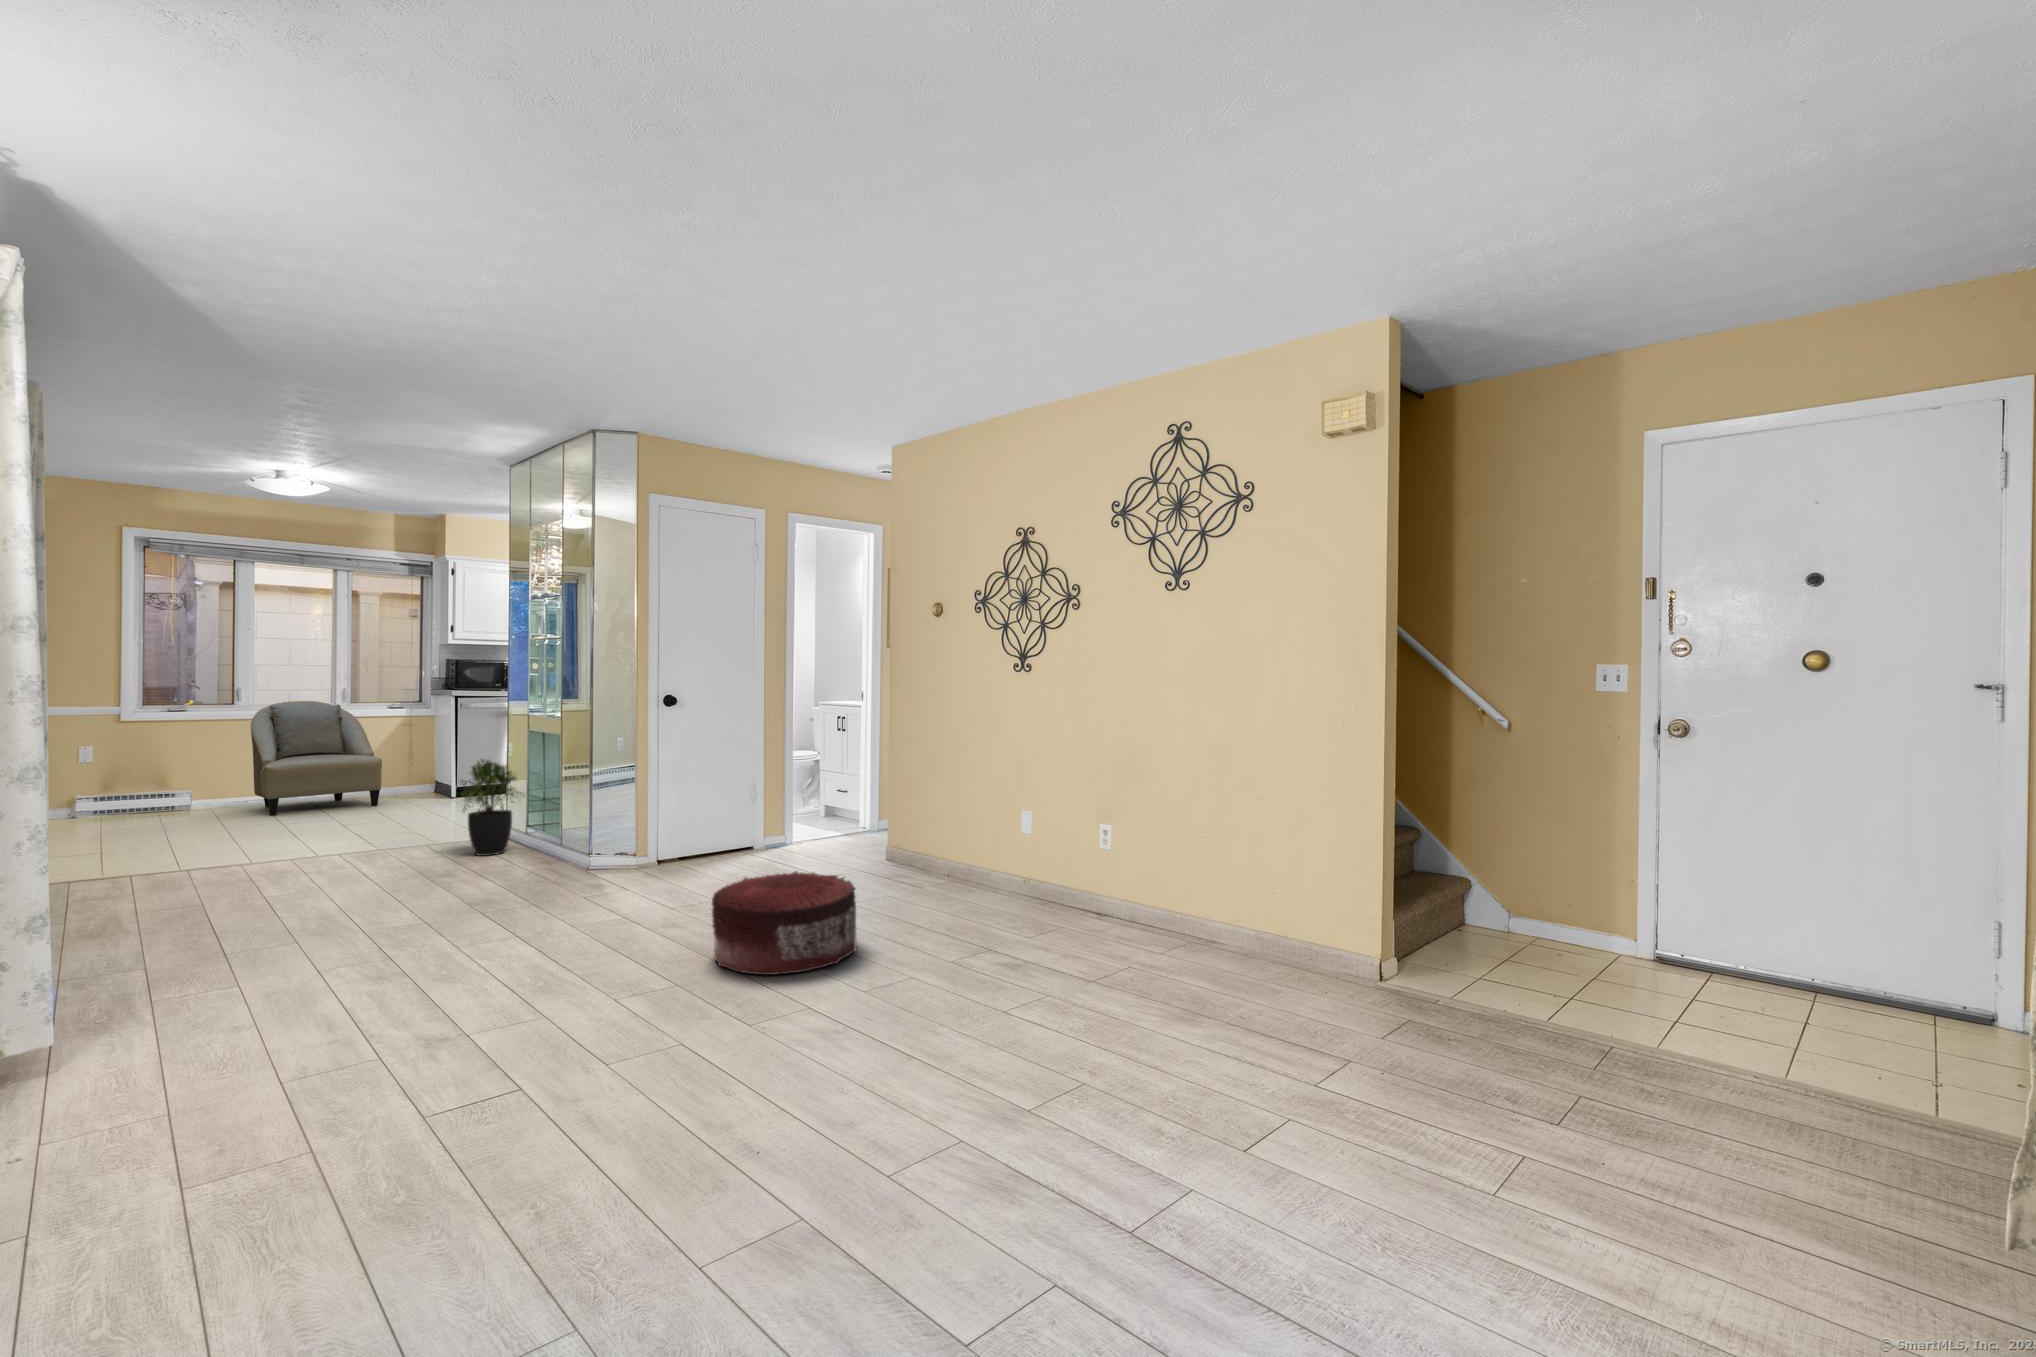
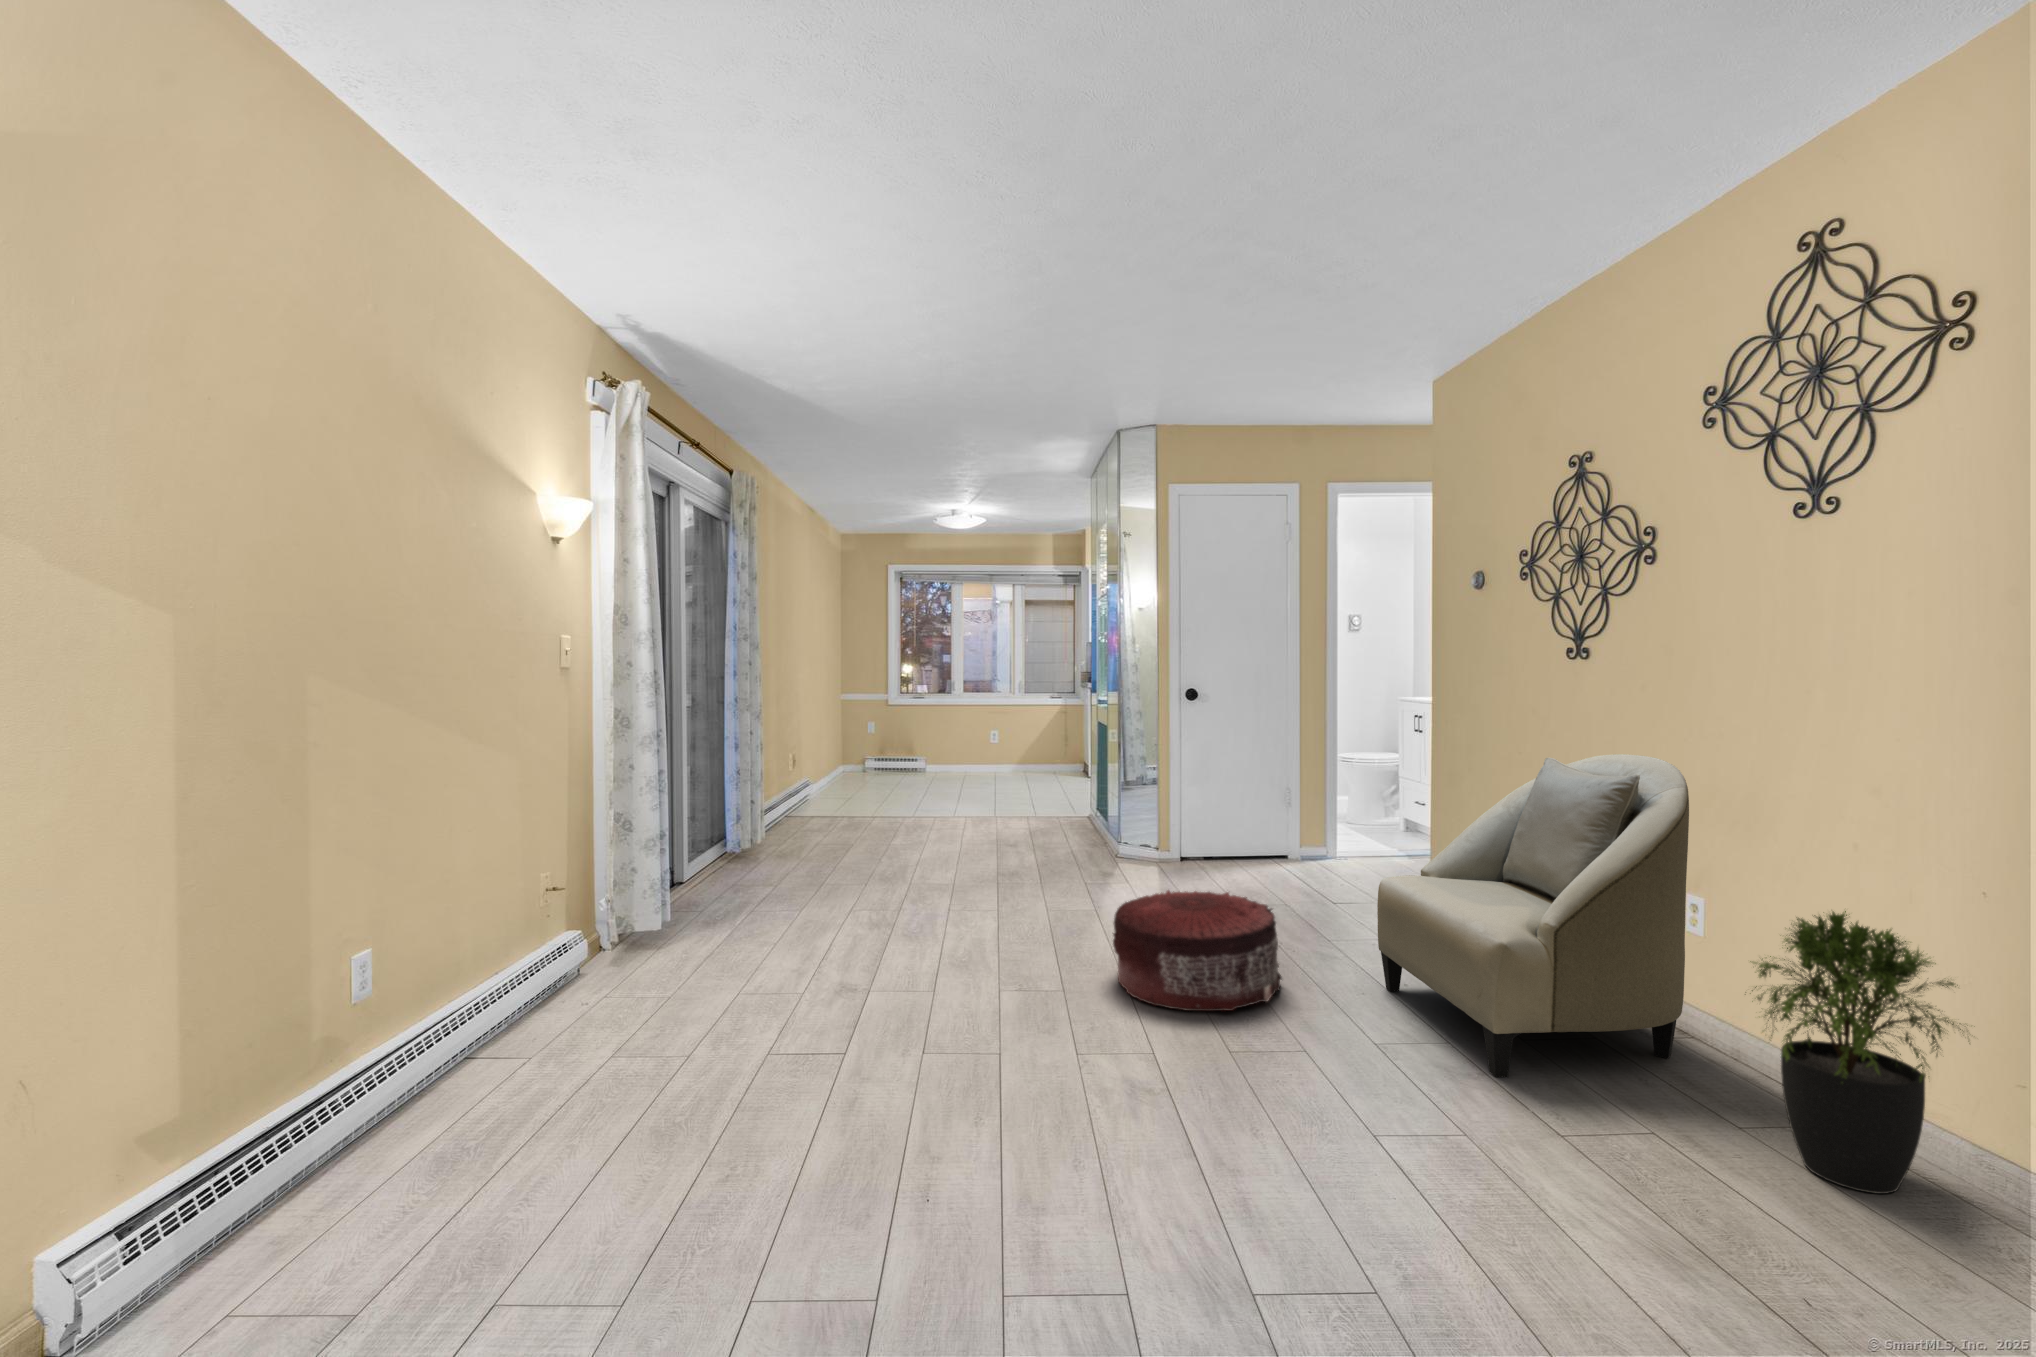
armchair: present [251,701,382,816] -> present [1377,754,1689,1077]
potted plant: present [460,759,525,856] -> present [1750,911,1968,1194]

